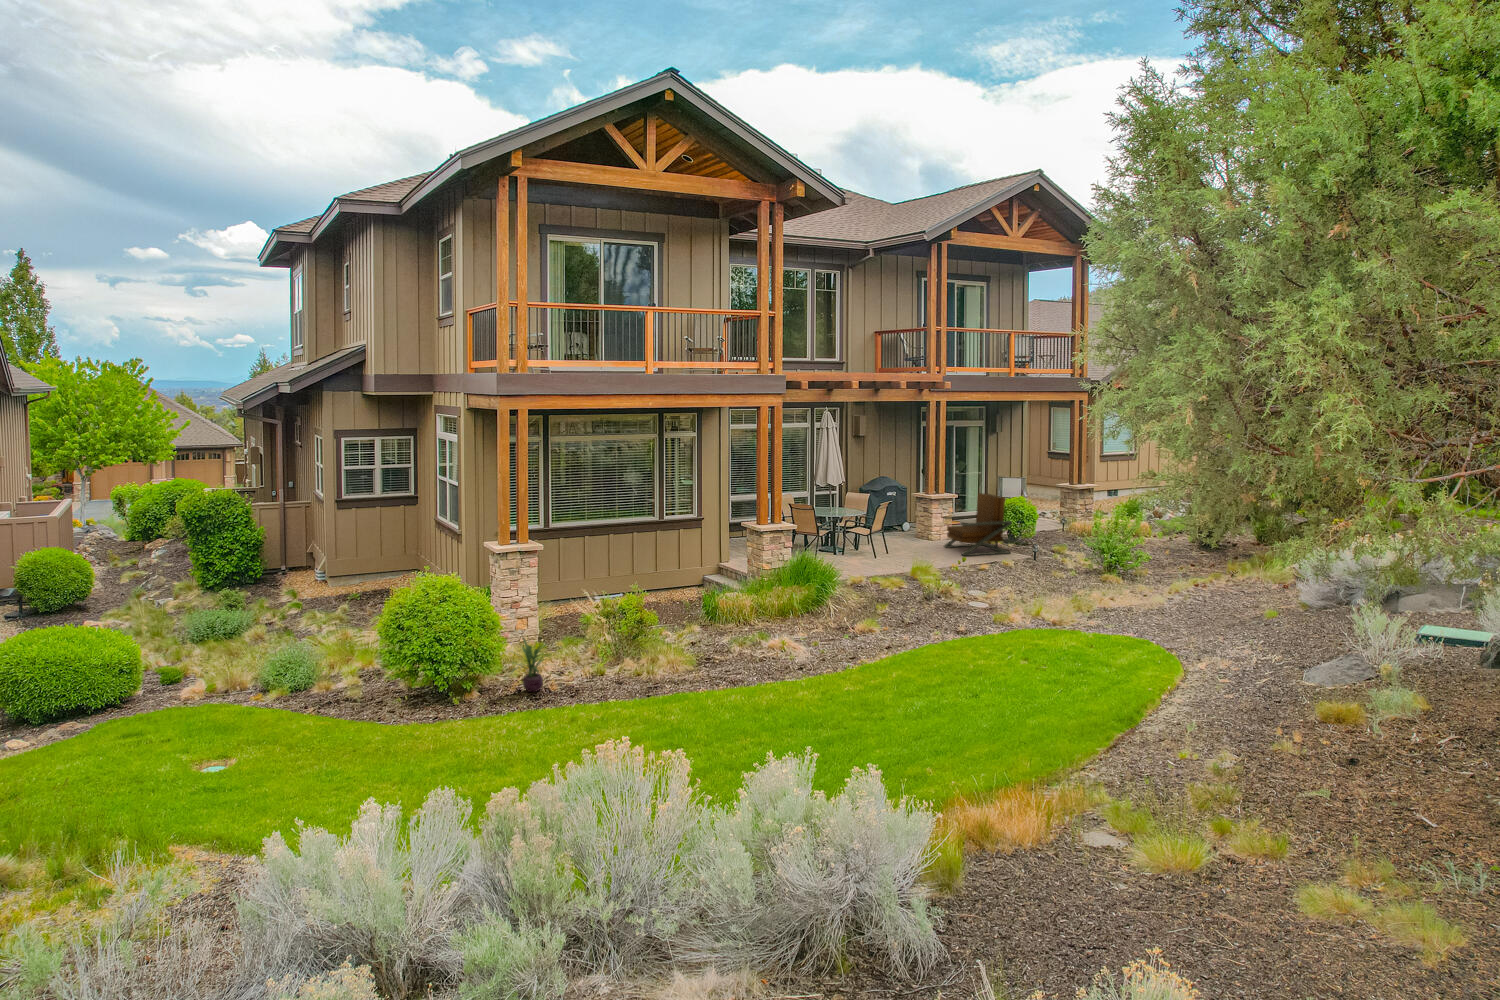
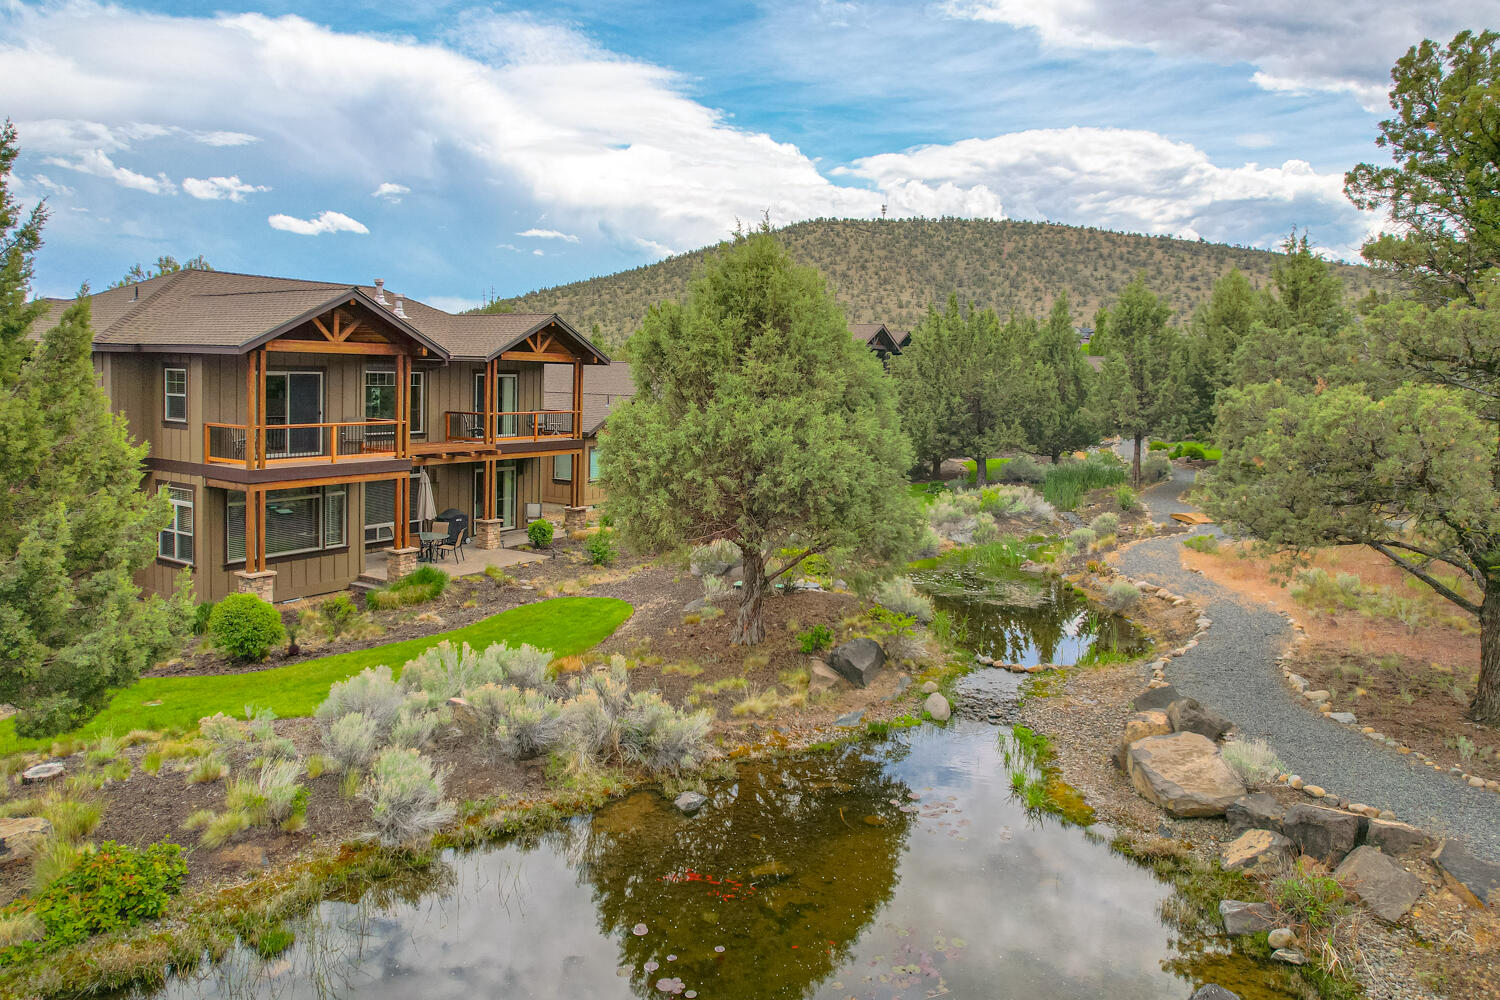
lounge chair: present [944,493,1012,556] -> none [496,518,540,558]

